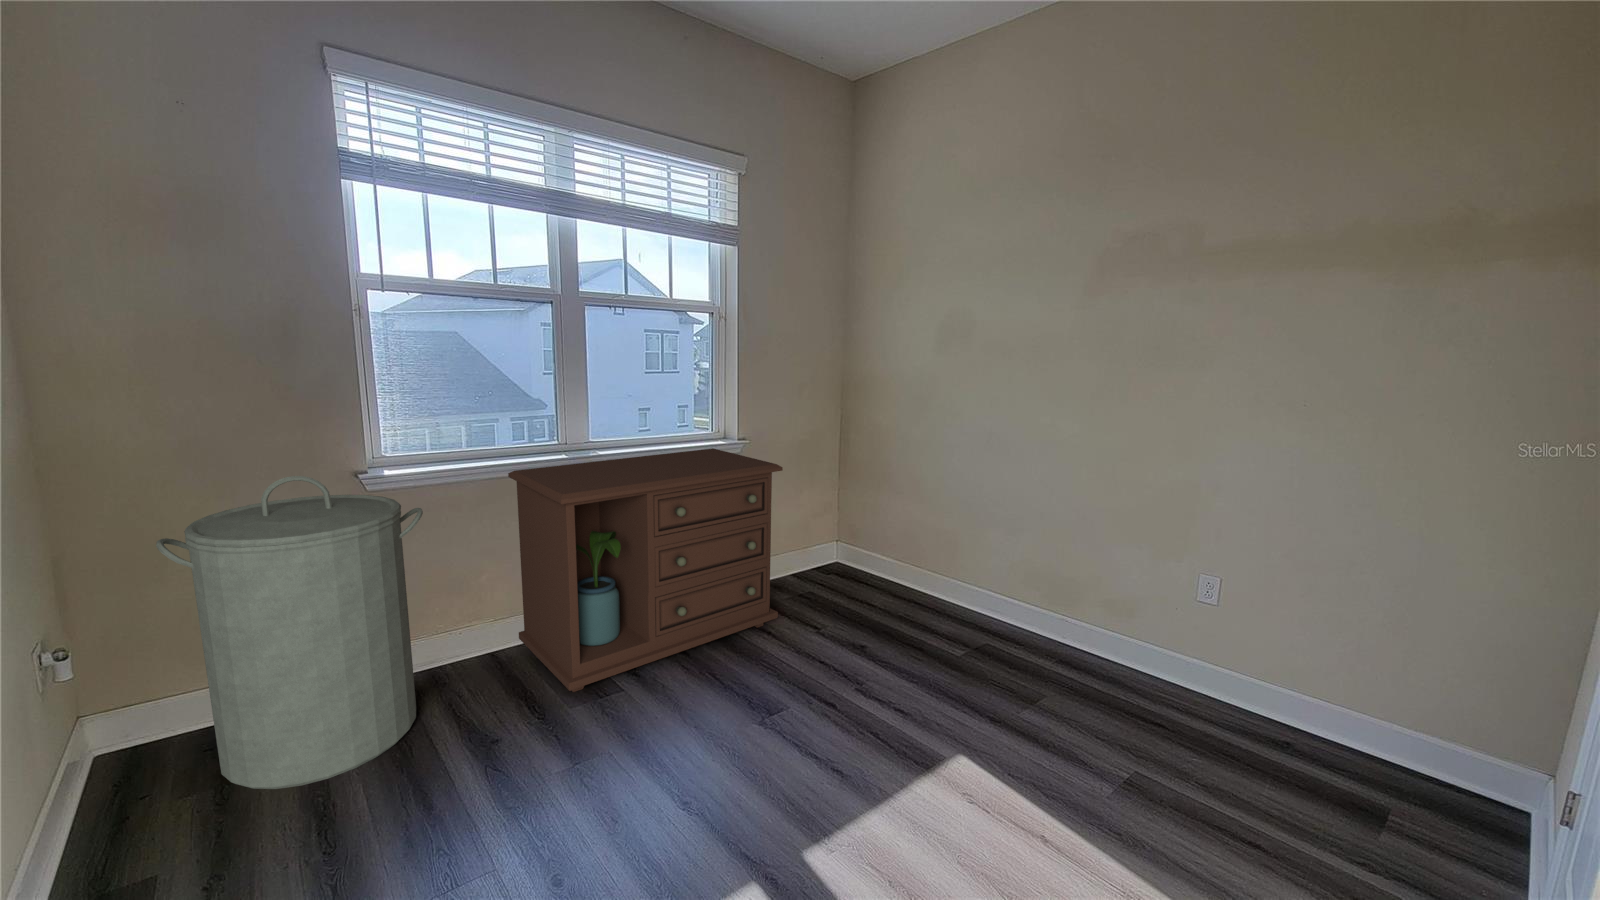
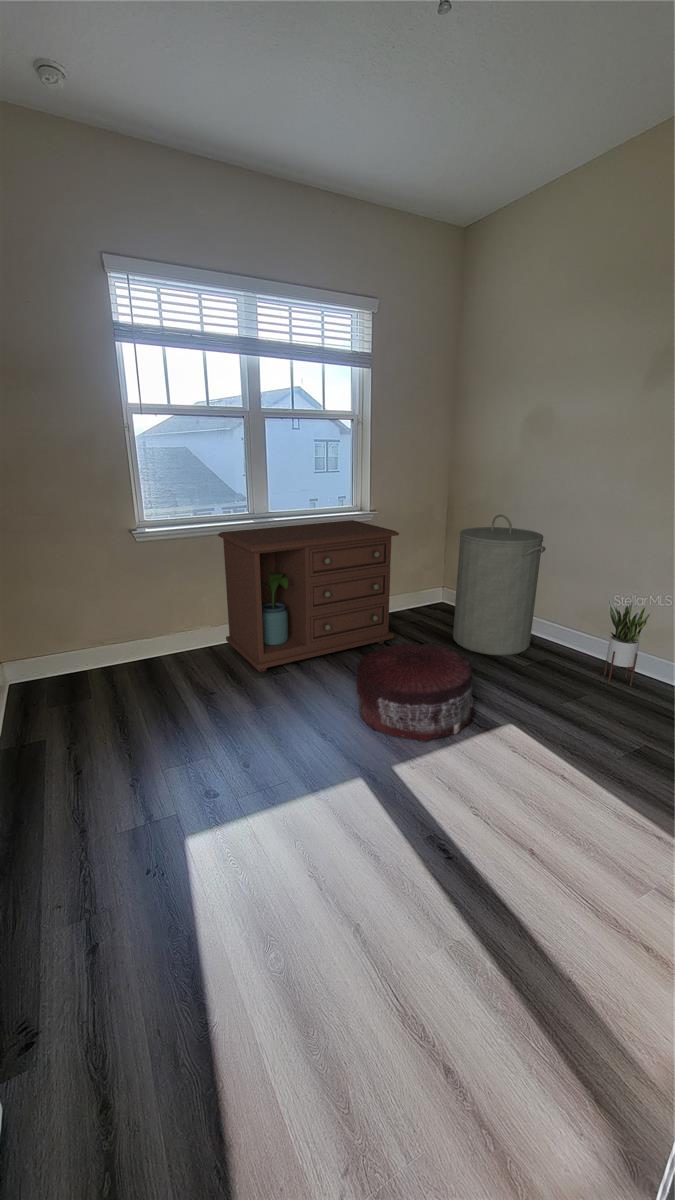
laundry hamper: present [156,476,423,789] -> present [453,515,546,655]
potted plant: none [1068,548,1125,673] -> present [604,595,650,686]
pouf: none [731,634,917,809] -> present [355,643,475,742]

